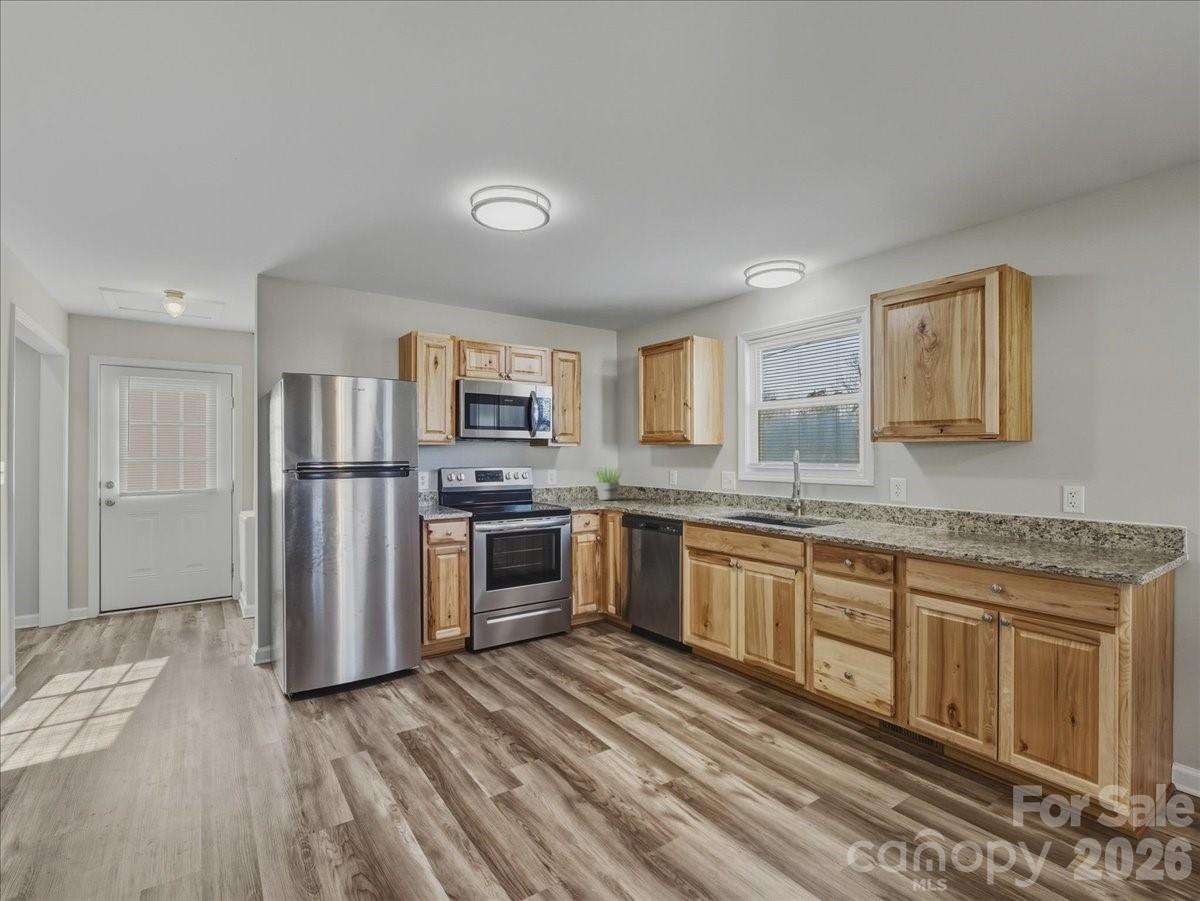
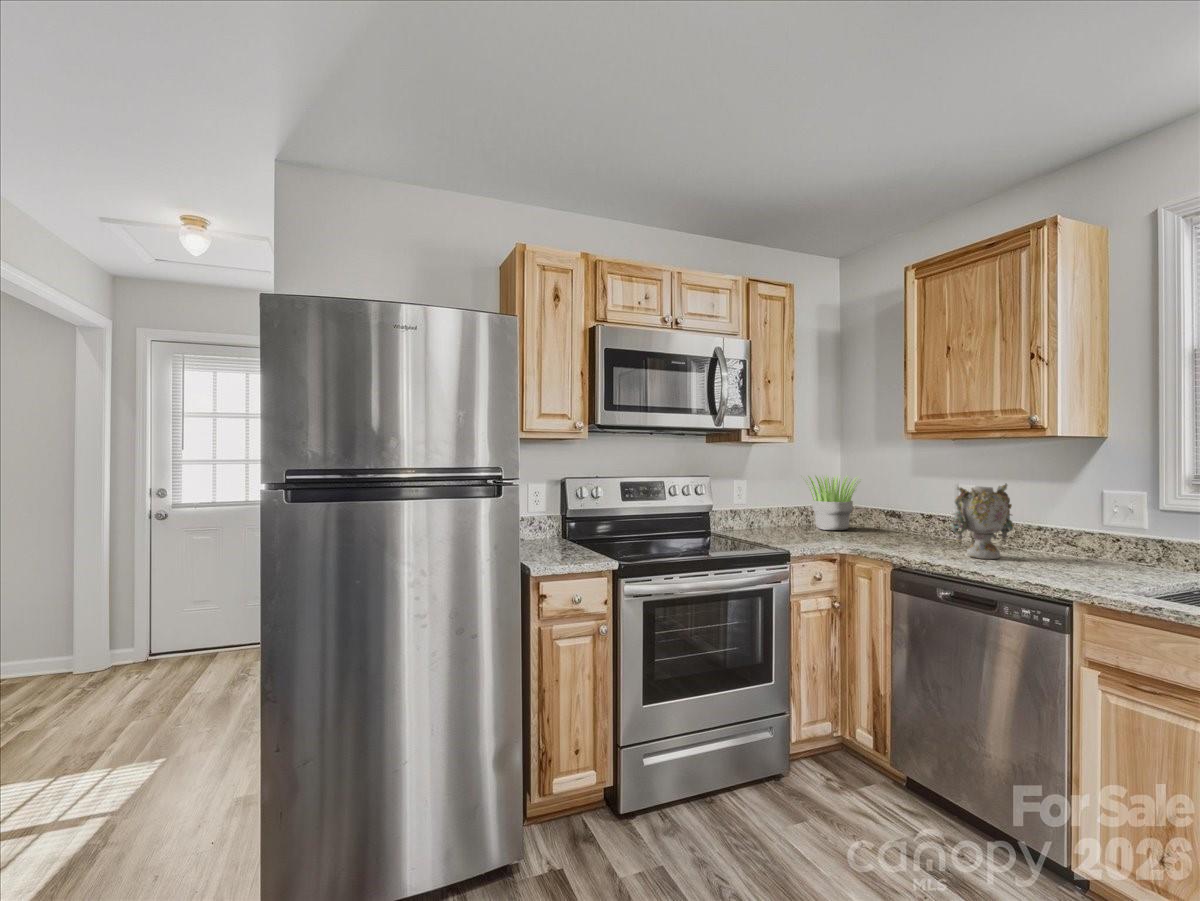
vase: none [653,468,685,508] -> present [951,483,1013,559]

